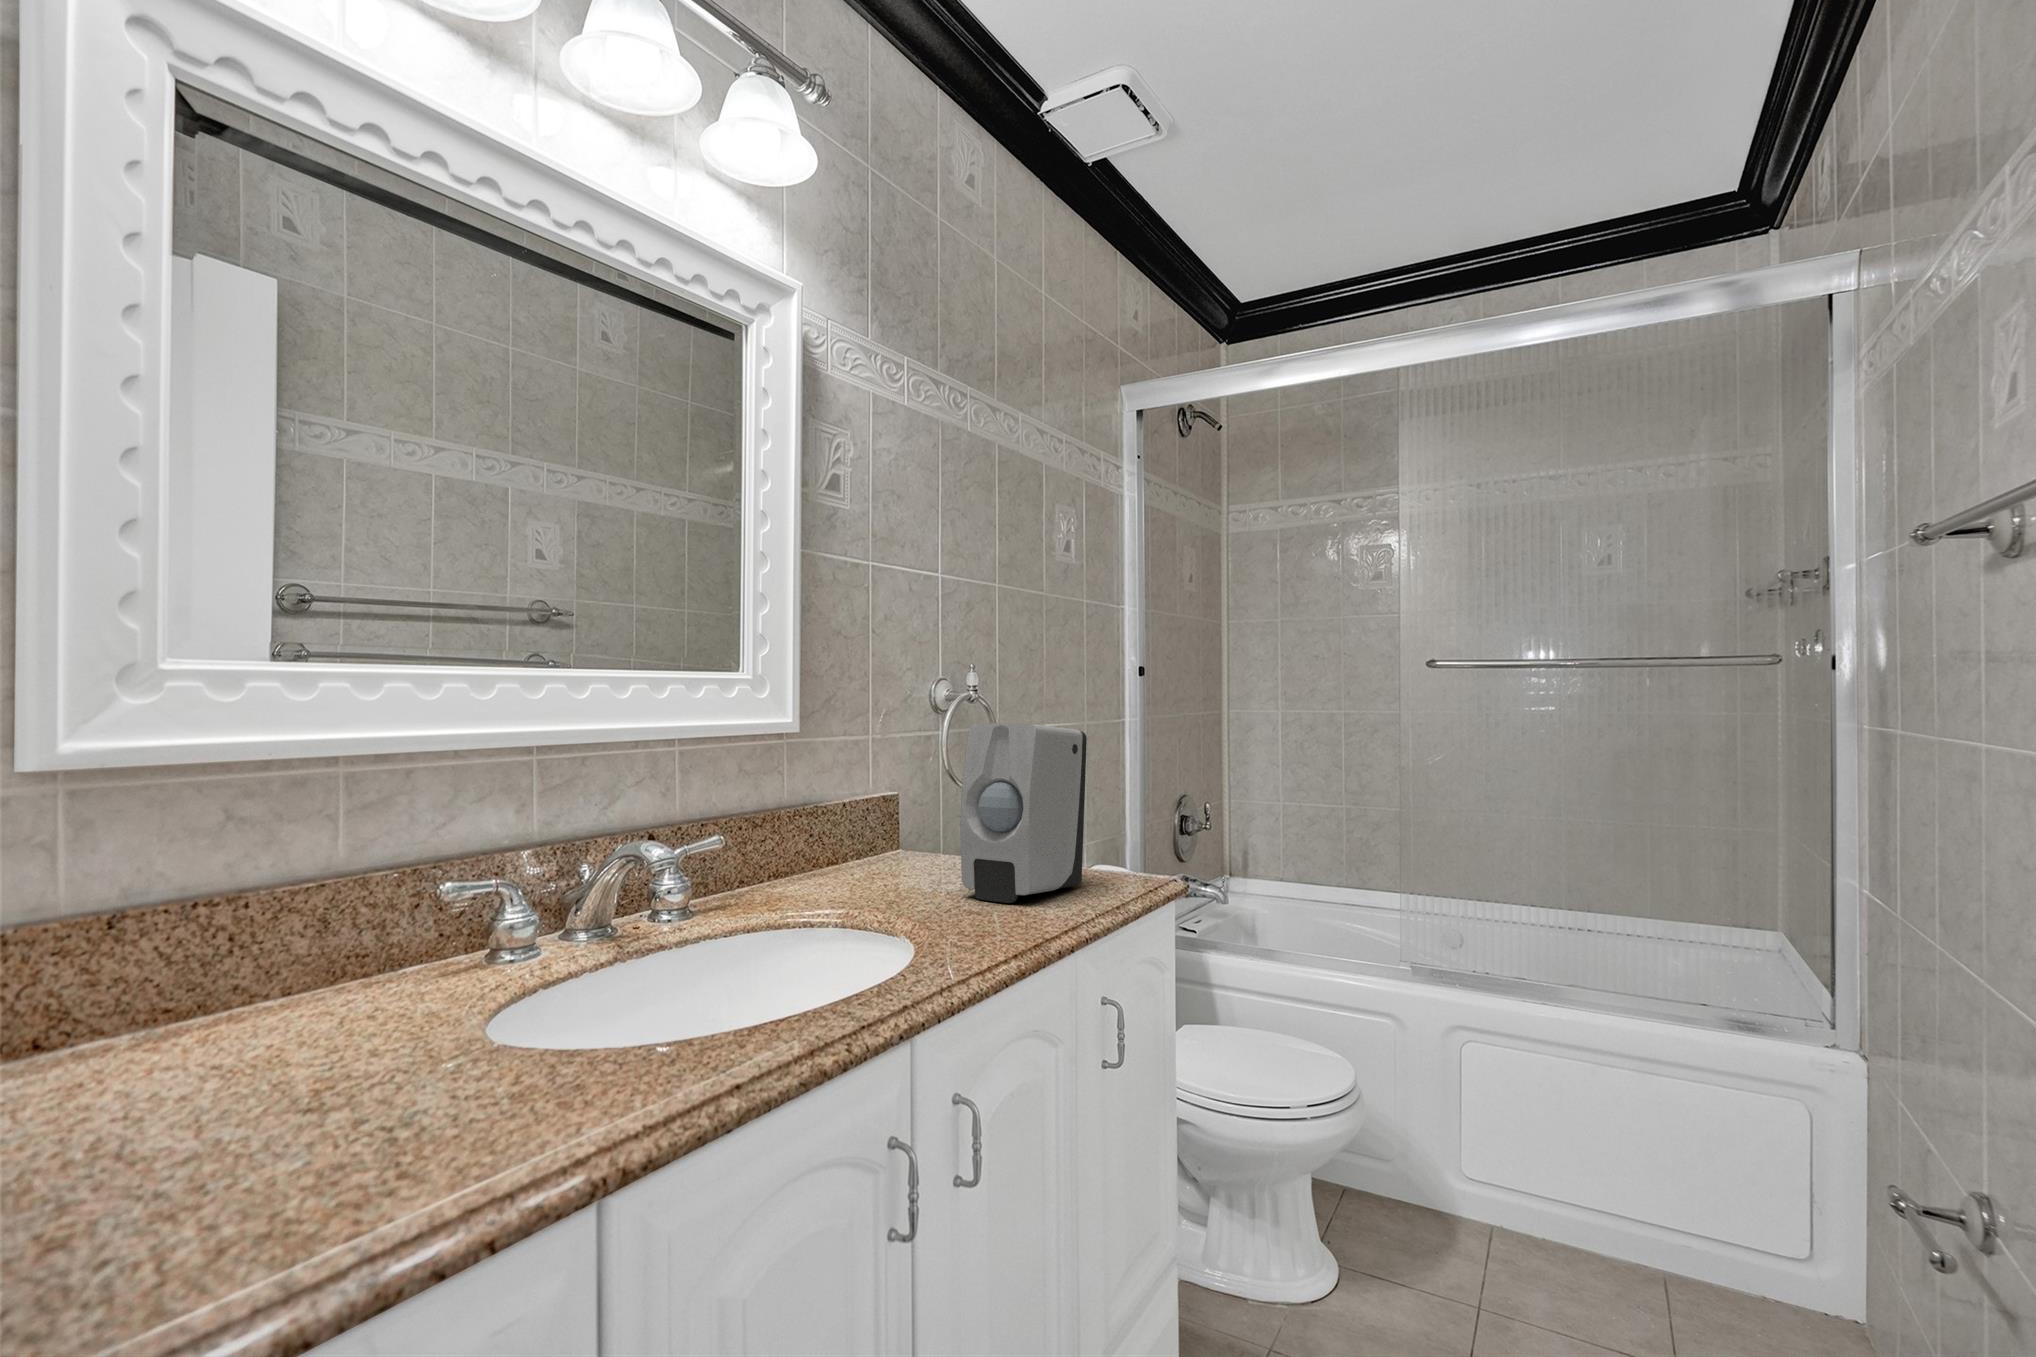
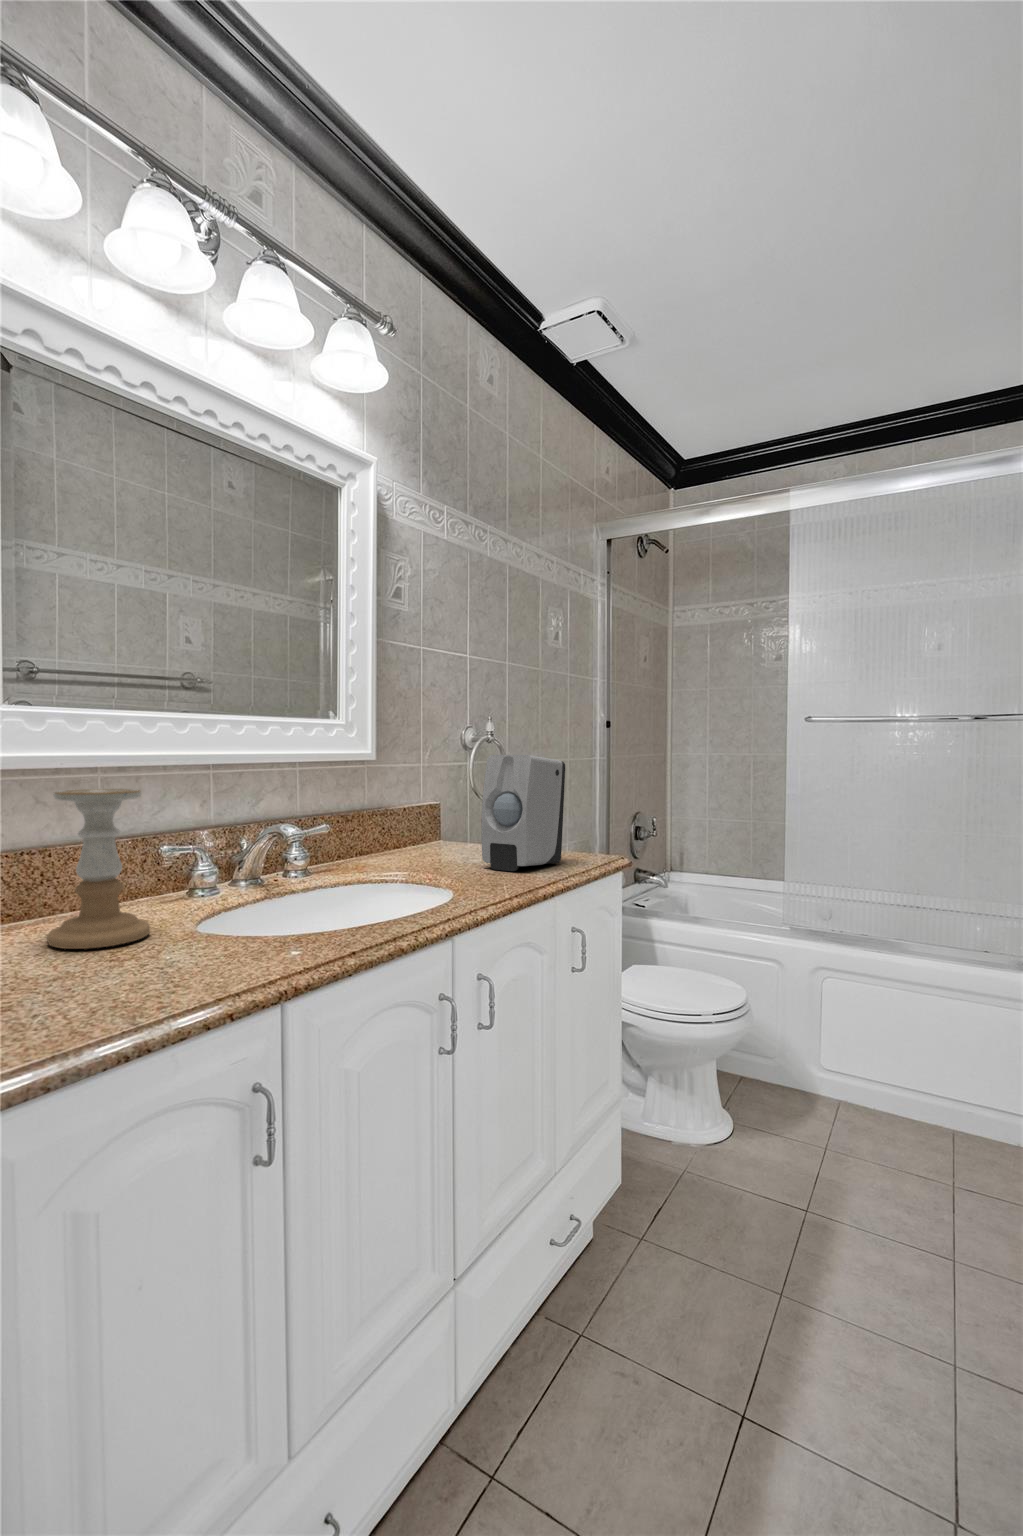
candle holder: none [199,801,394,1092] -> present [47,789,150,949]

